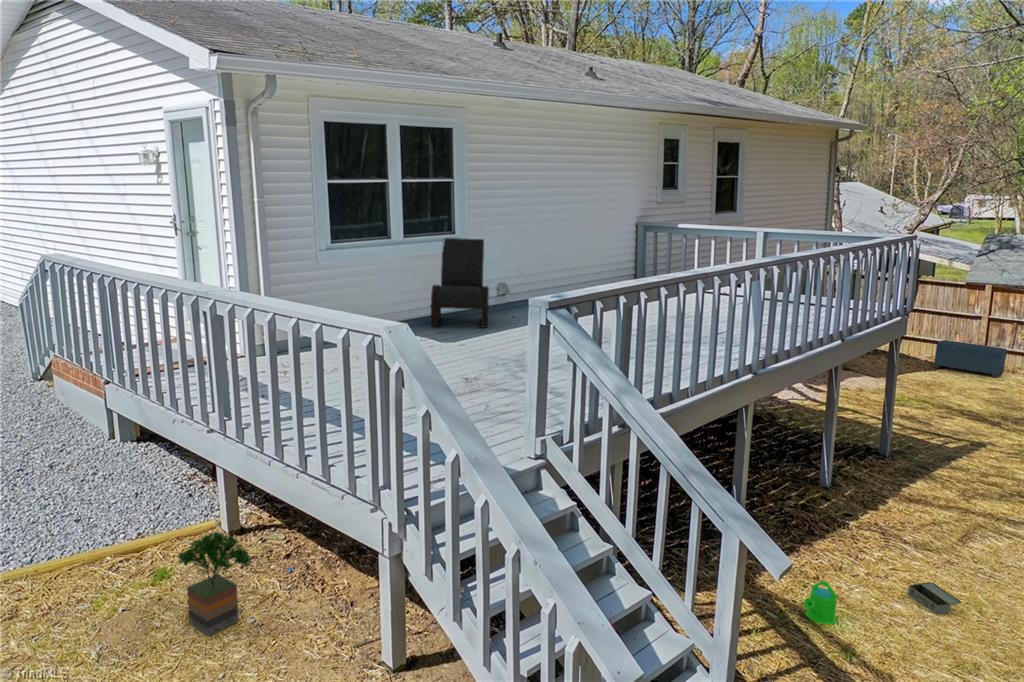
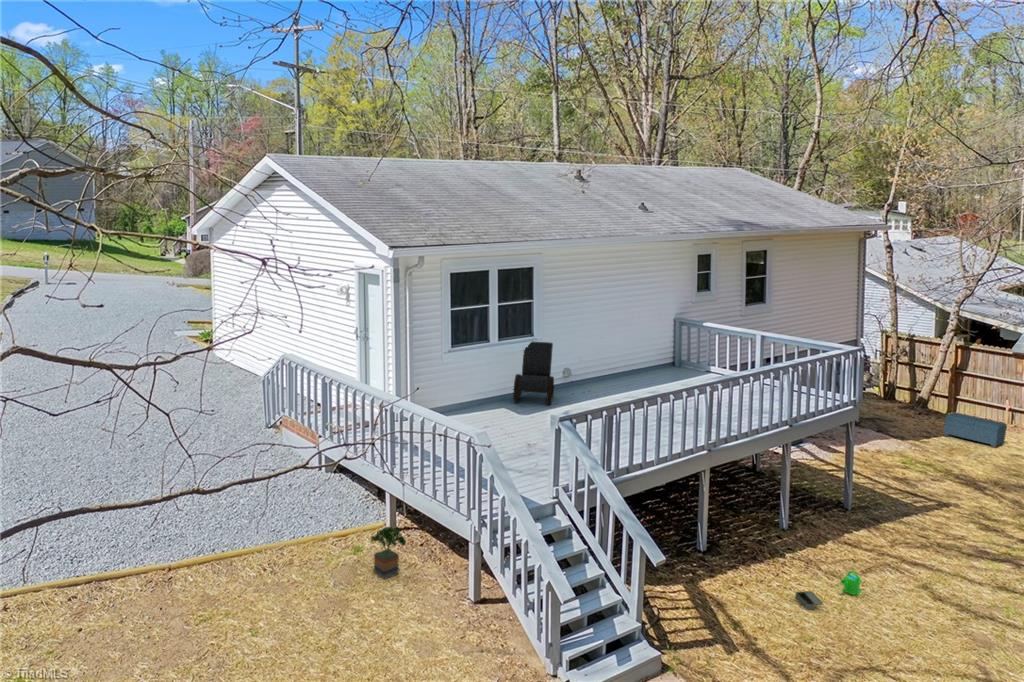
watering can: present [804,581,837,625] -> present [840,570,862,595]

